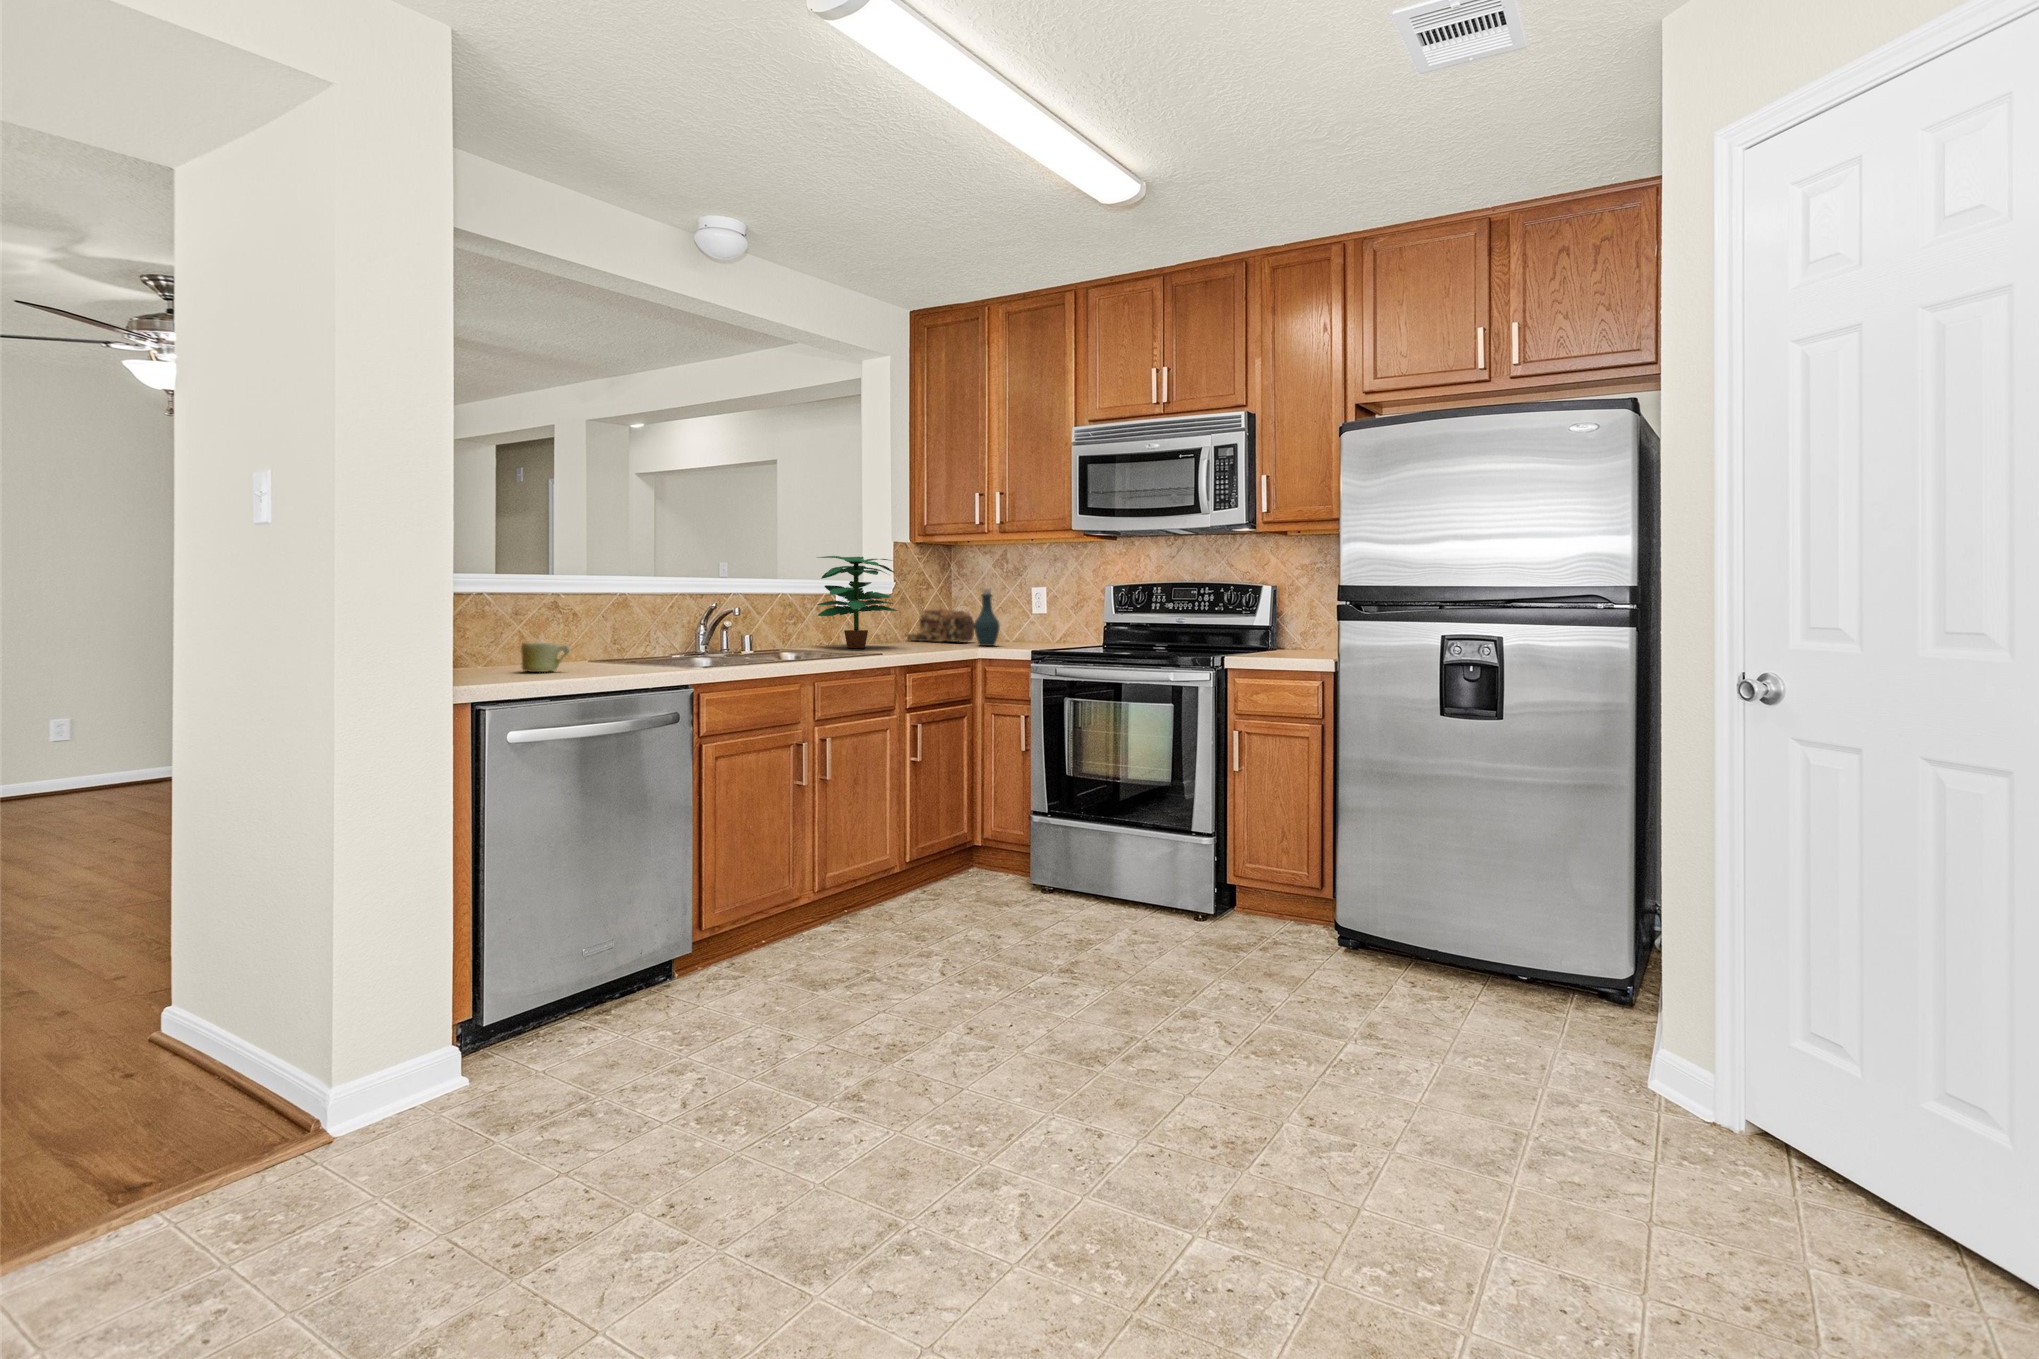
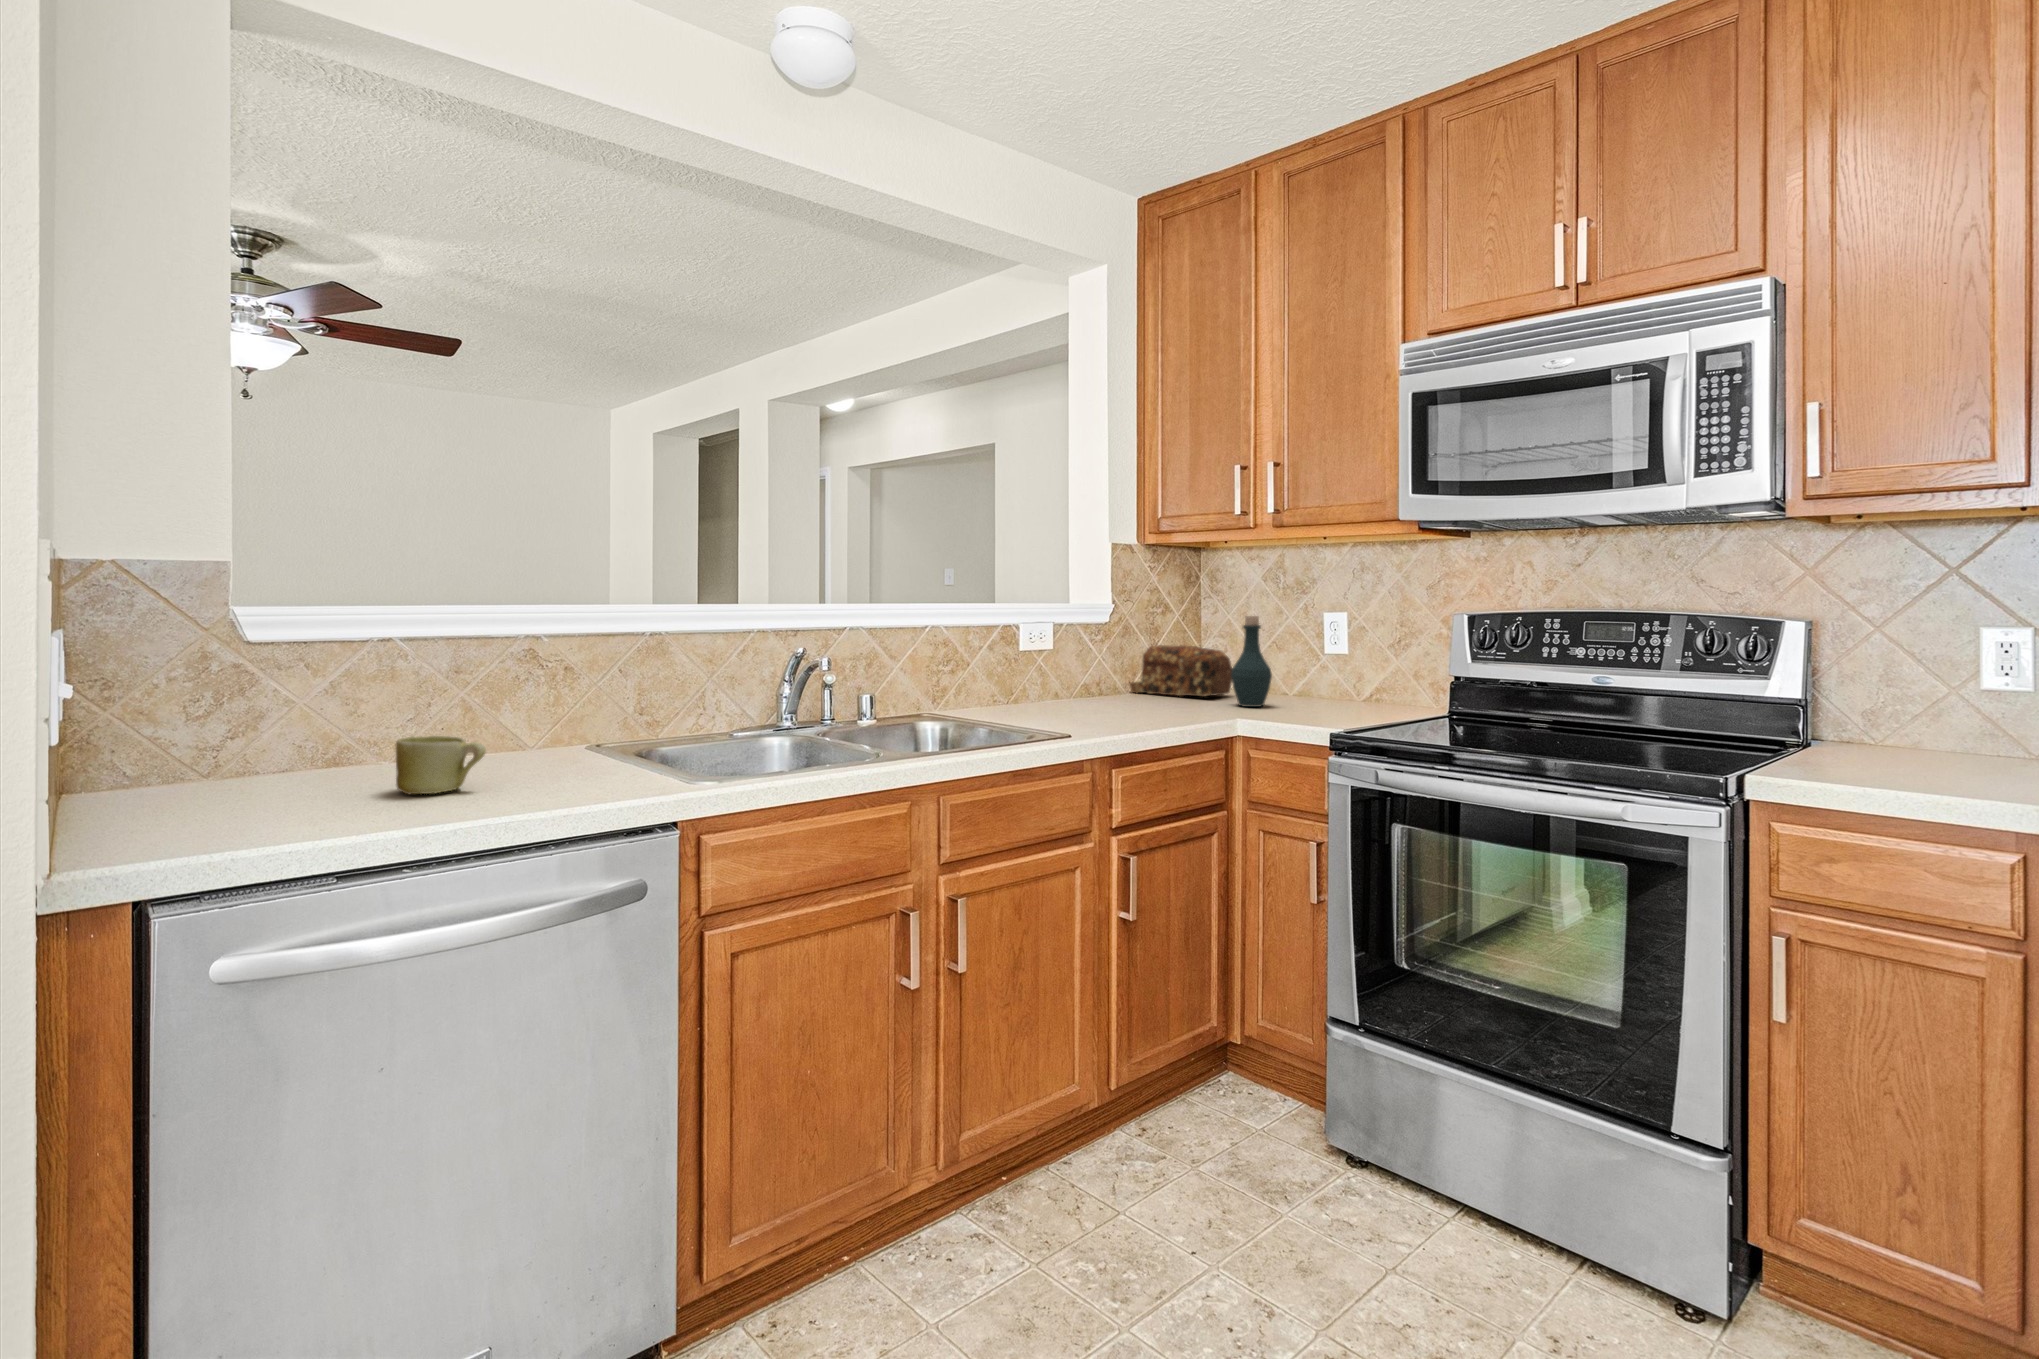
potted plant: present [817,556,897,648] -> none [984,568,1110,713]

